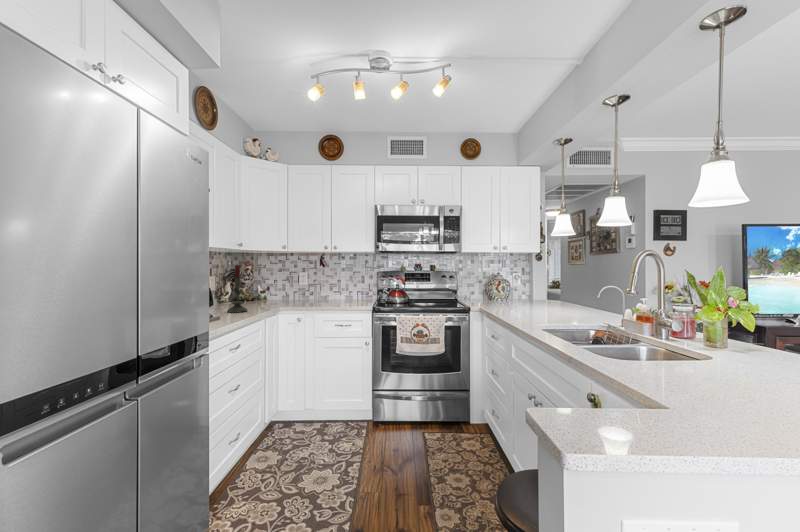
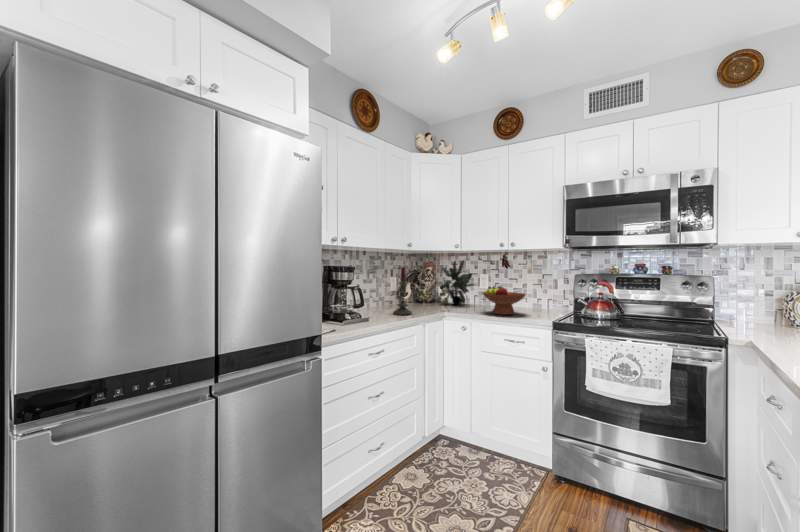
potted plant: none [258,258,296,302] -> present [440,260,474,305]
fruit bowl: none [309,281,346,306] -> present [482,286,526,315]

